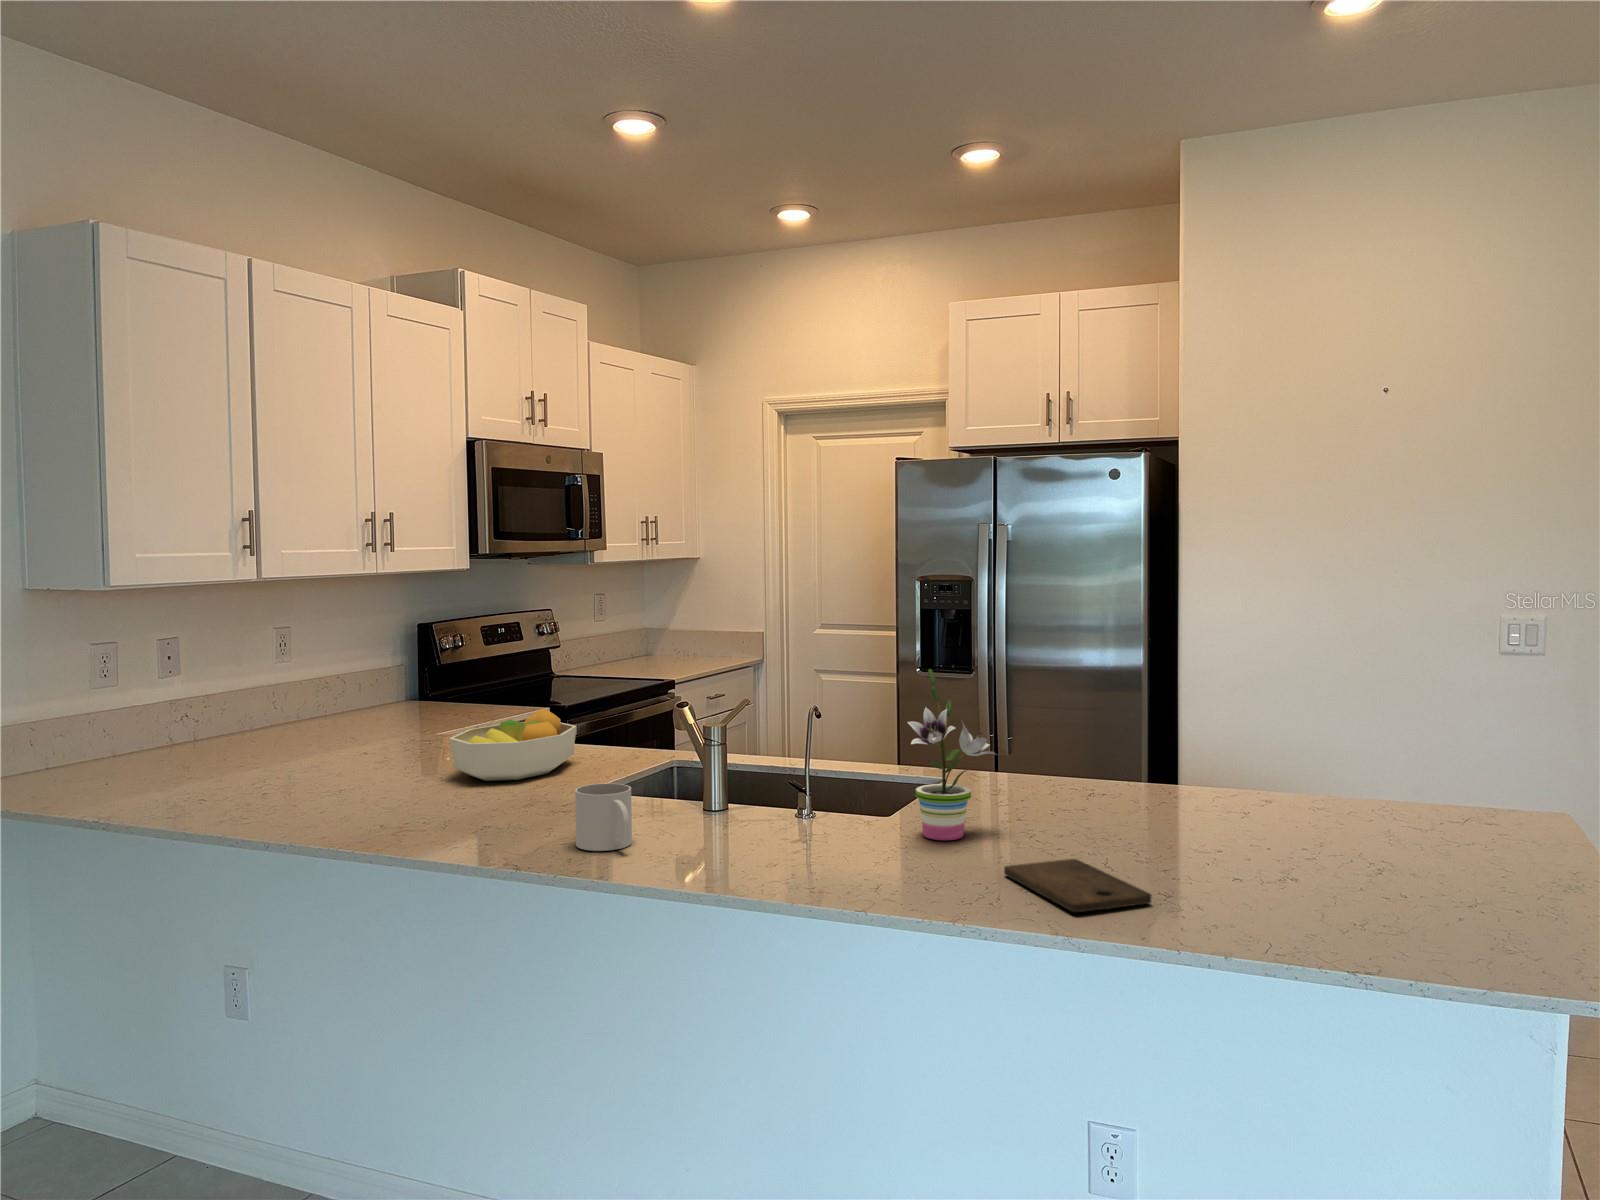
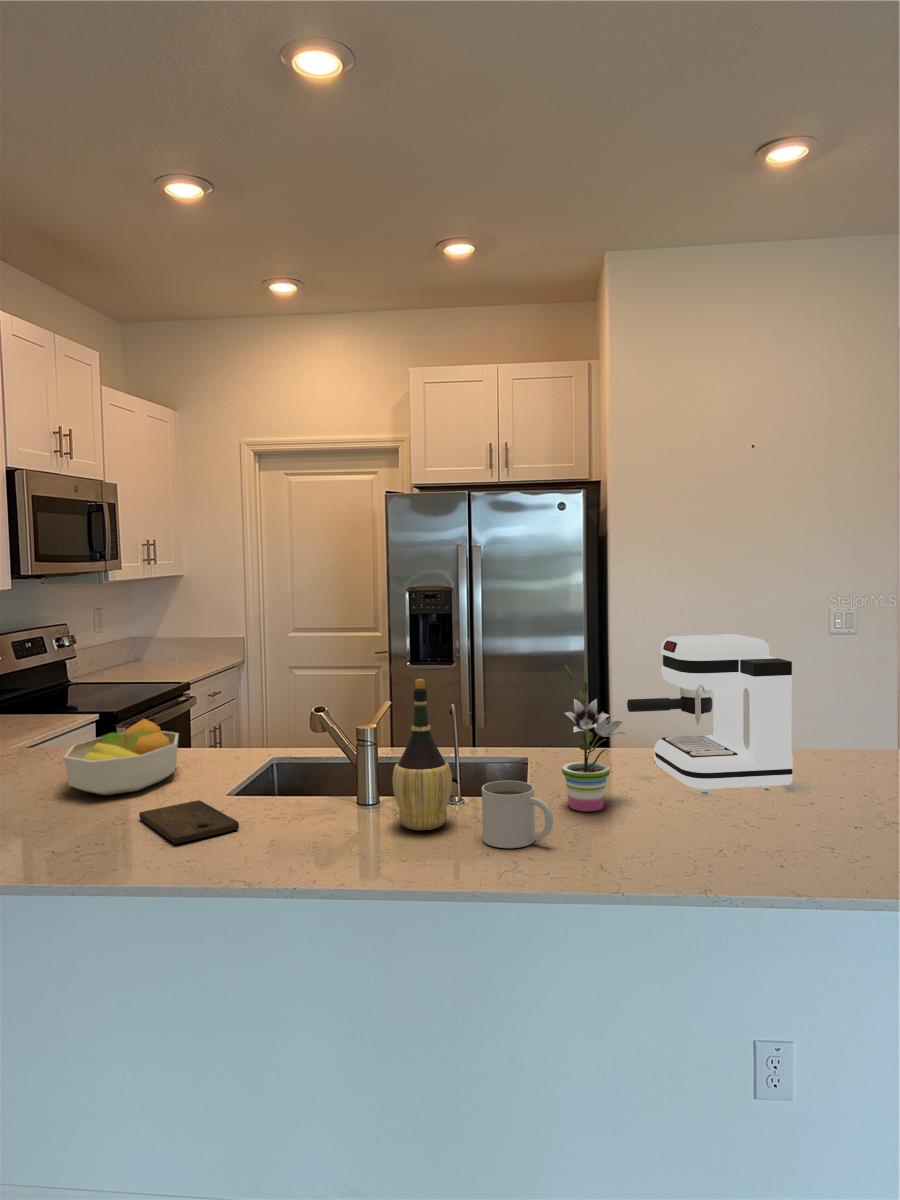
coffee maker: none [1034,644,1218,839] -> present [627,635,793,792]
wine bottle: none [715,673,780,838] -> present [393,679,452,830]
mug: present [575,783,632,851] -> present [482,781,553,848]
cutting board: present [1004,859,1151,912] -> present [139,800,239,844]

